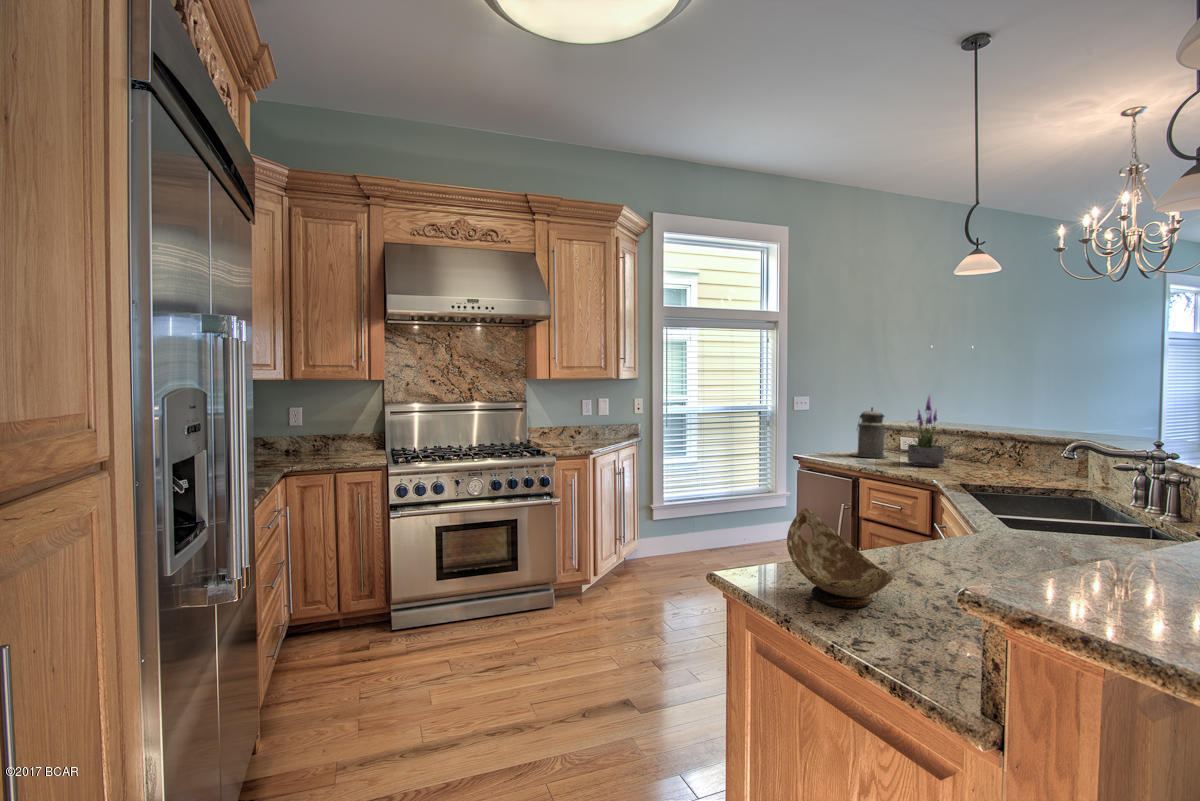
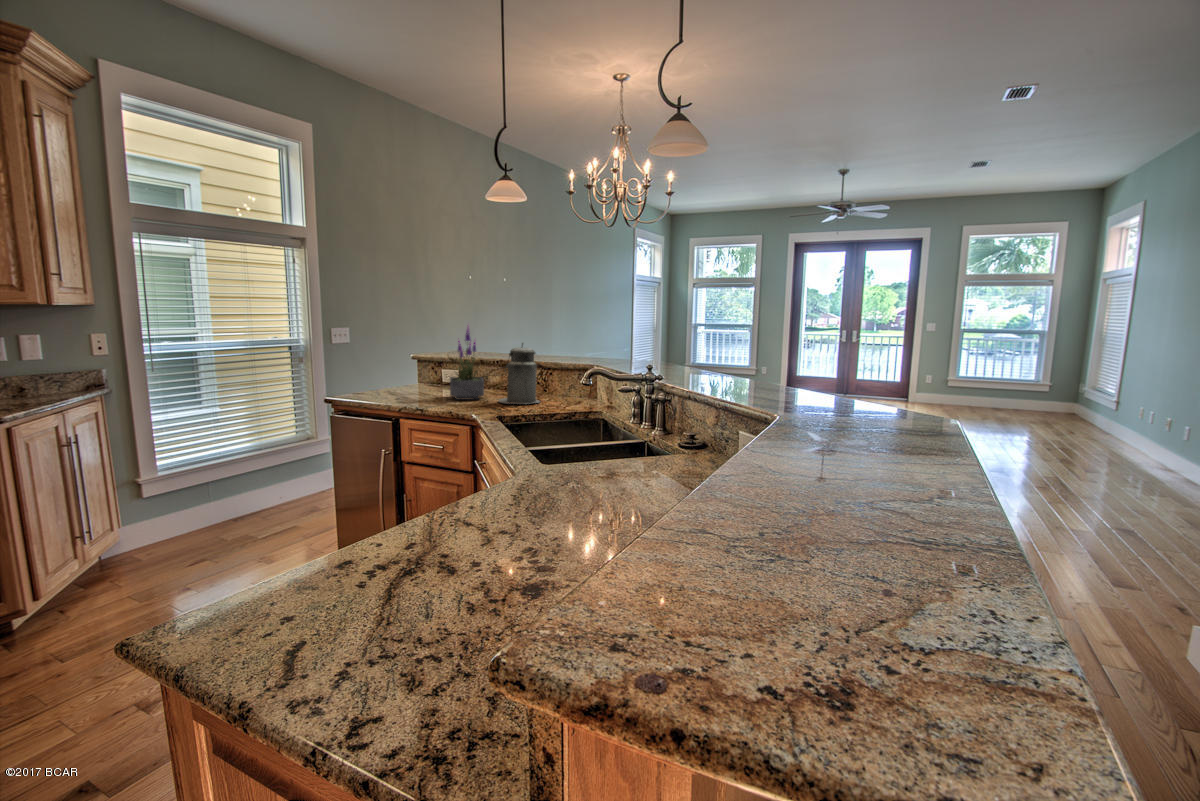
canister: present [851,407,887,457] -> present [499,343,540,404]
decorative bowl: present [787,508,893,608] -> none [251,502,414,655]

